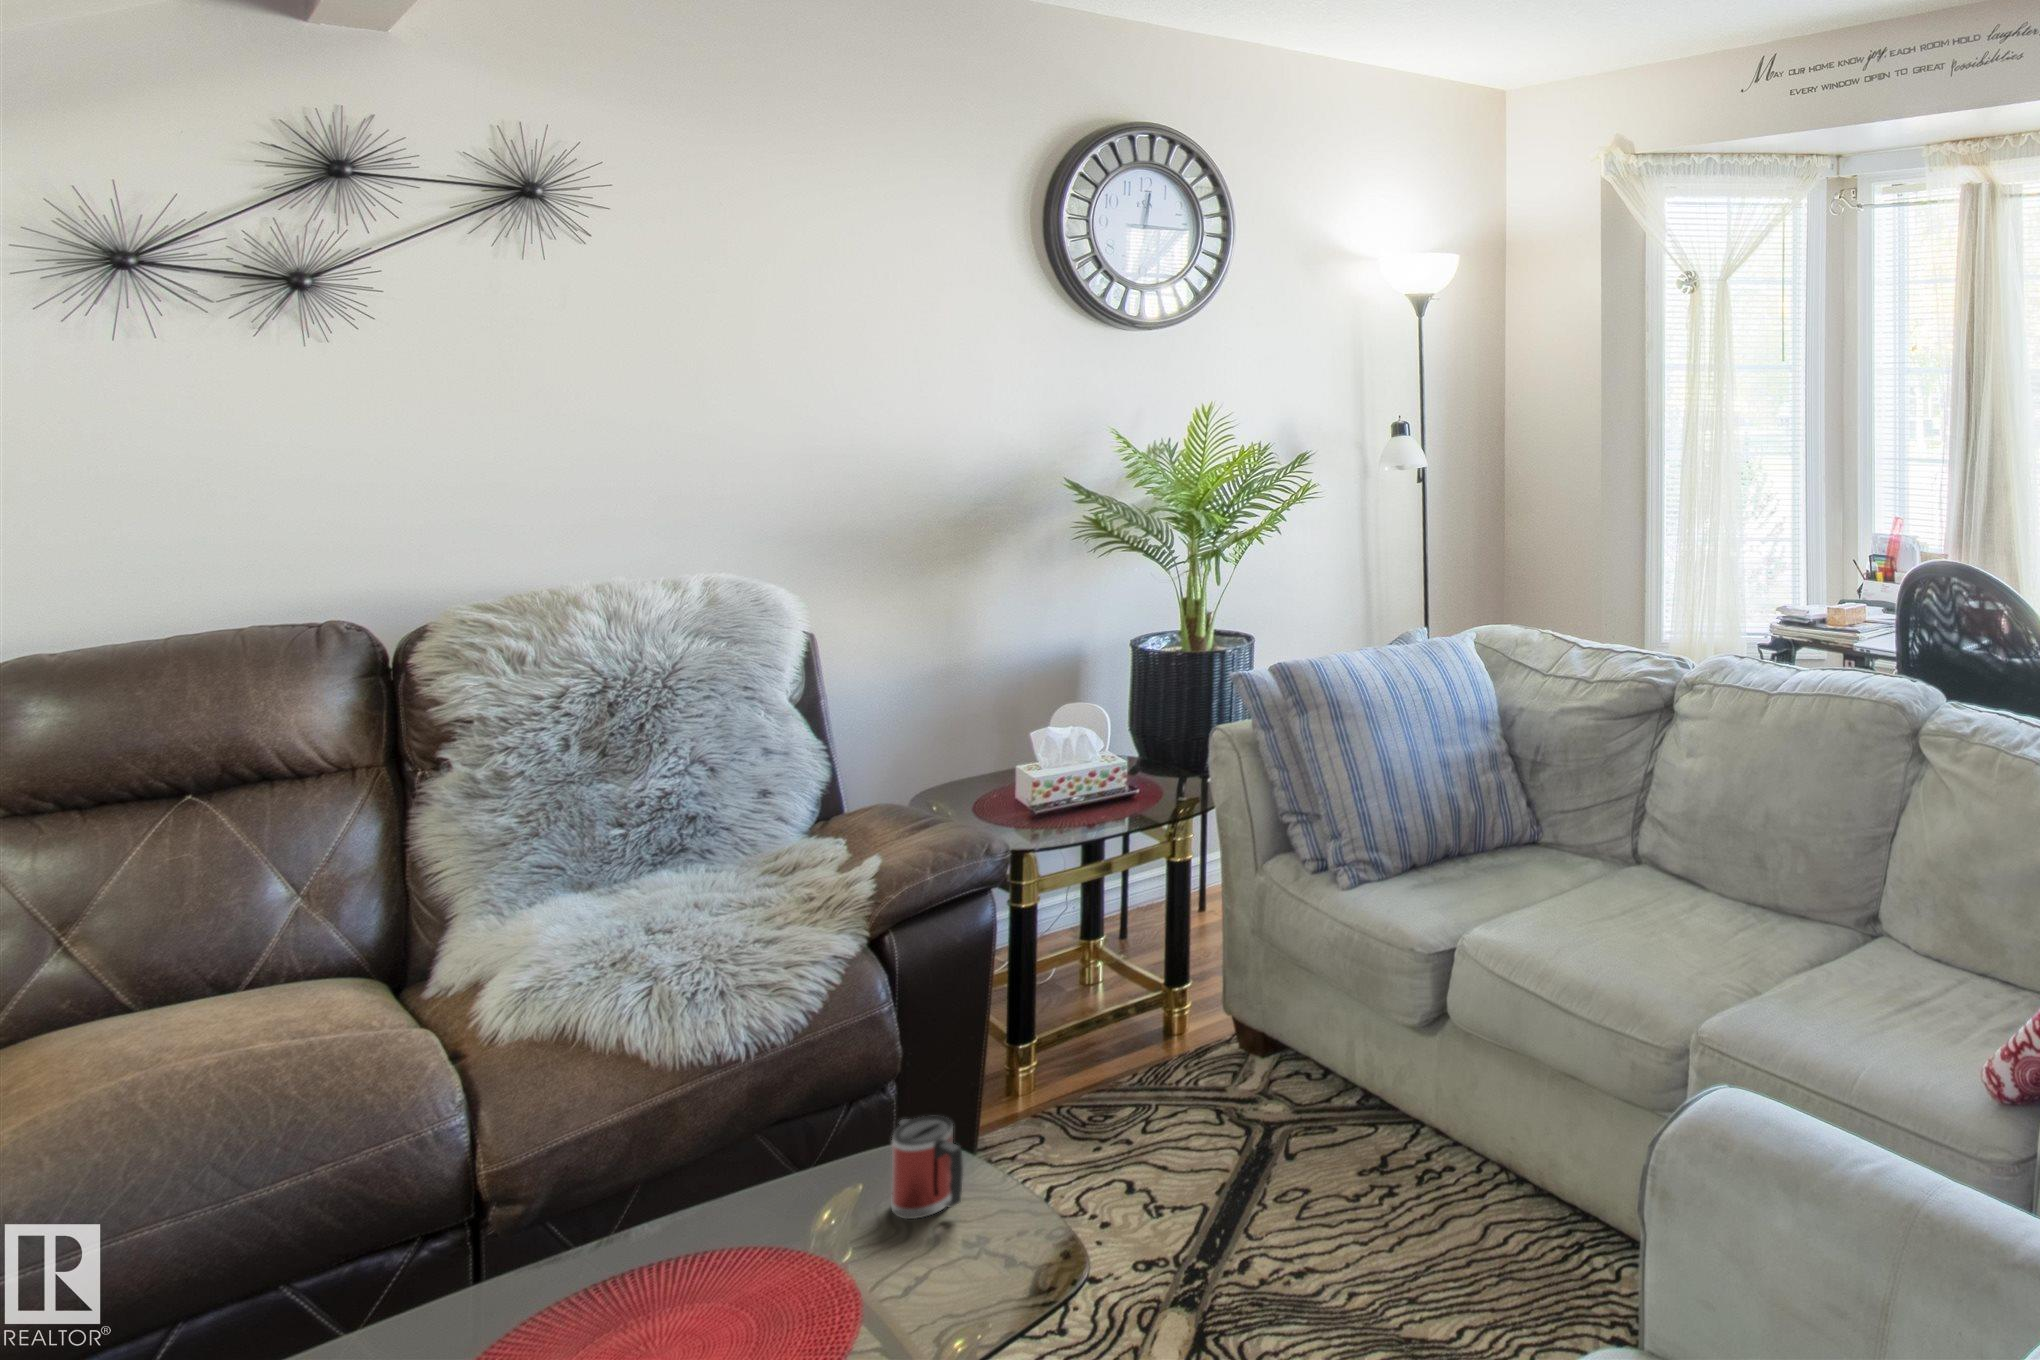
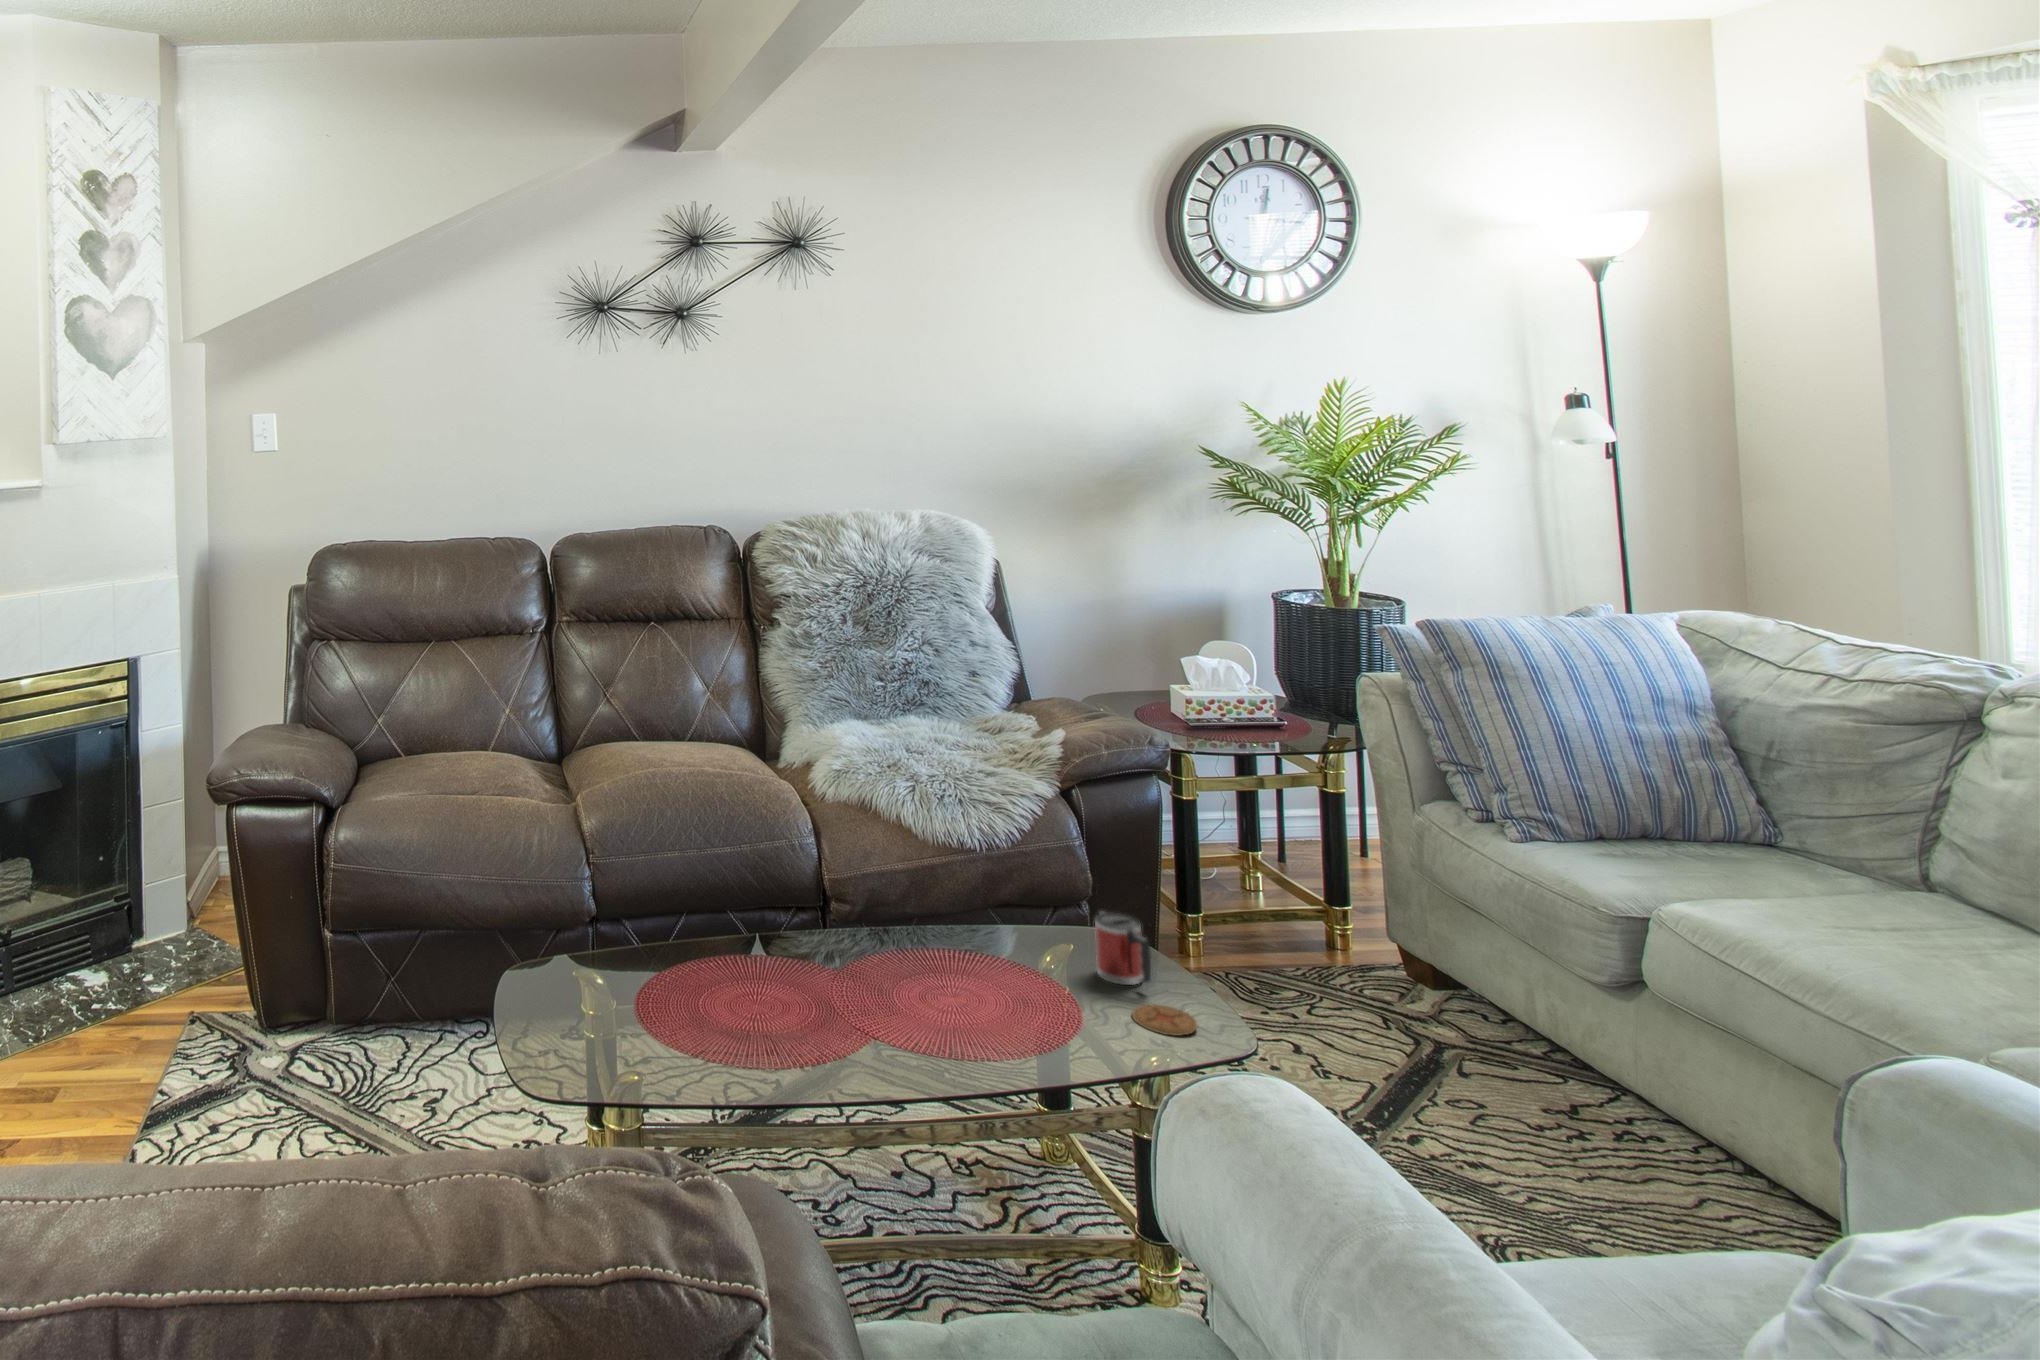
coaster: none [932,1234,1015,1286] -> present [1132,1005,1197,1036]

